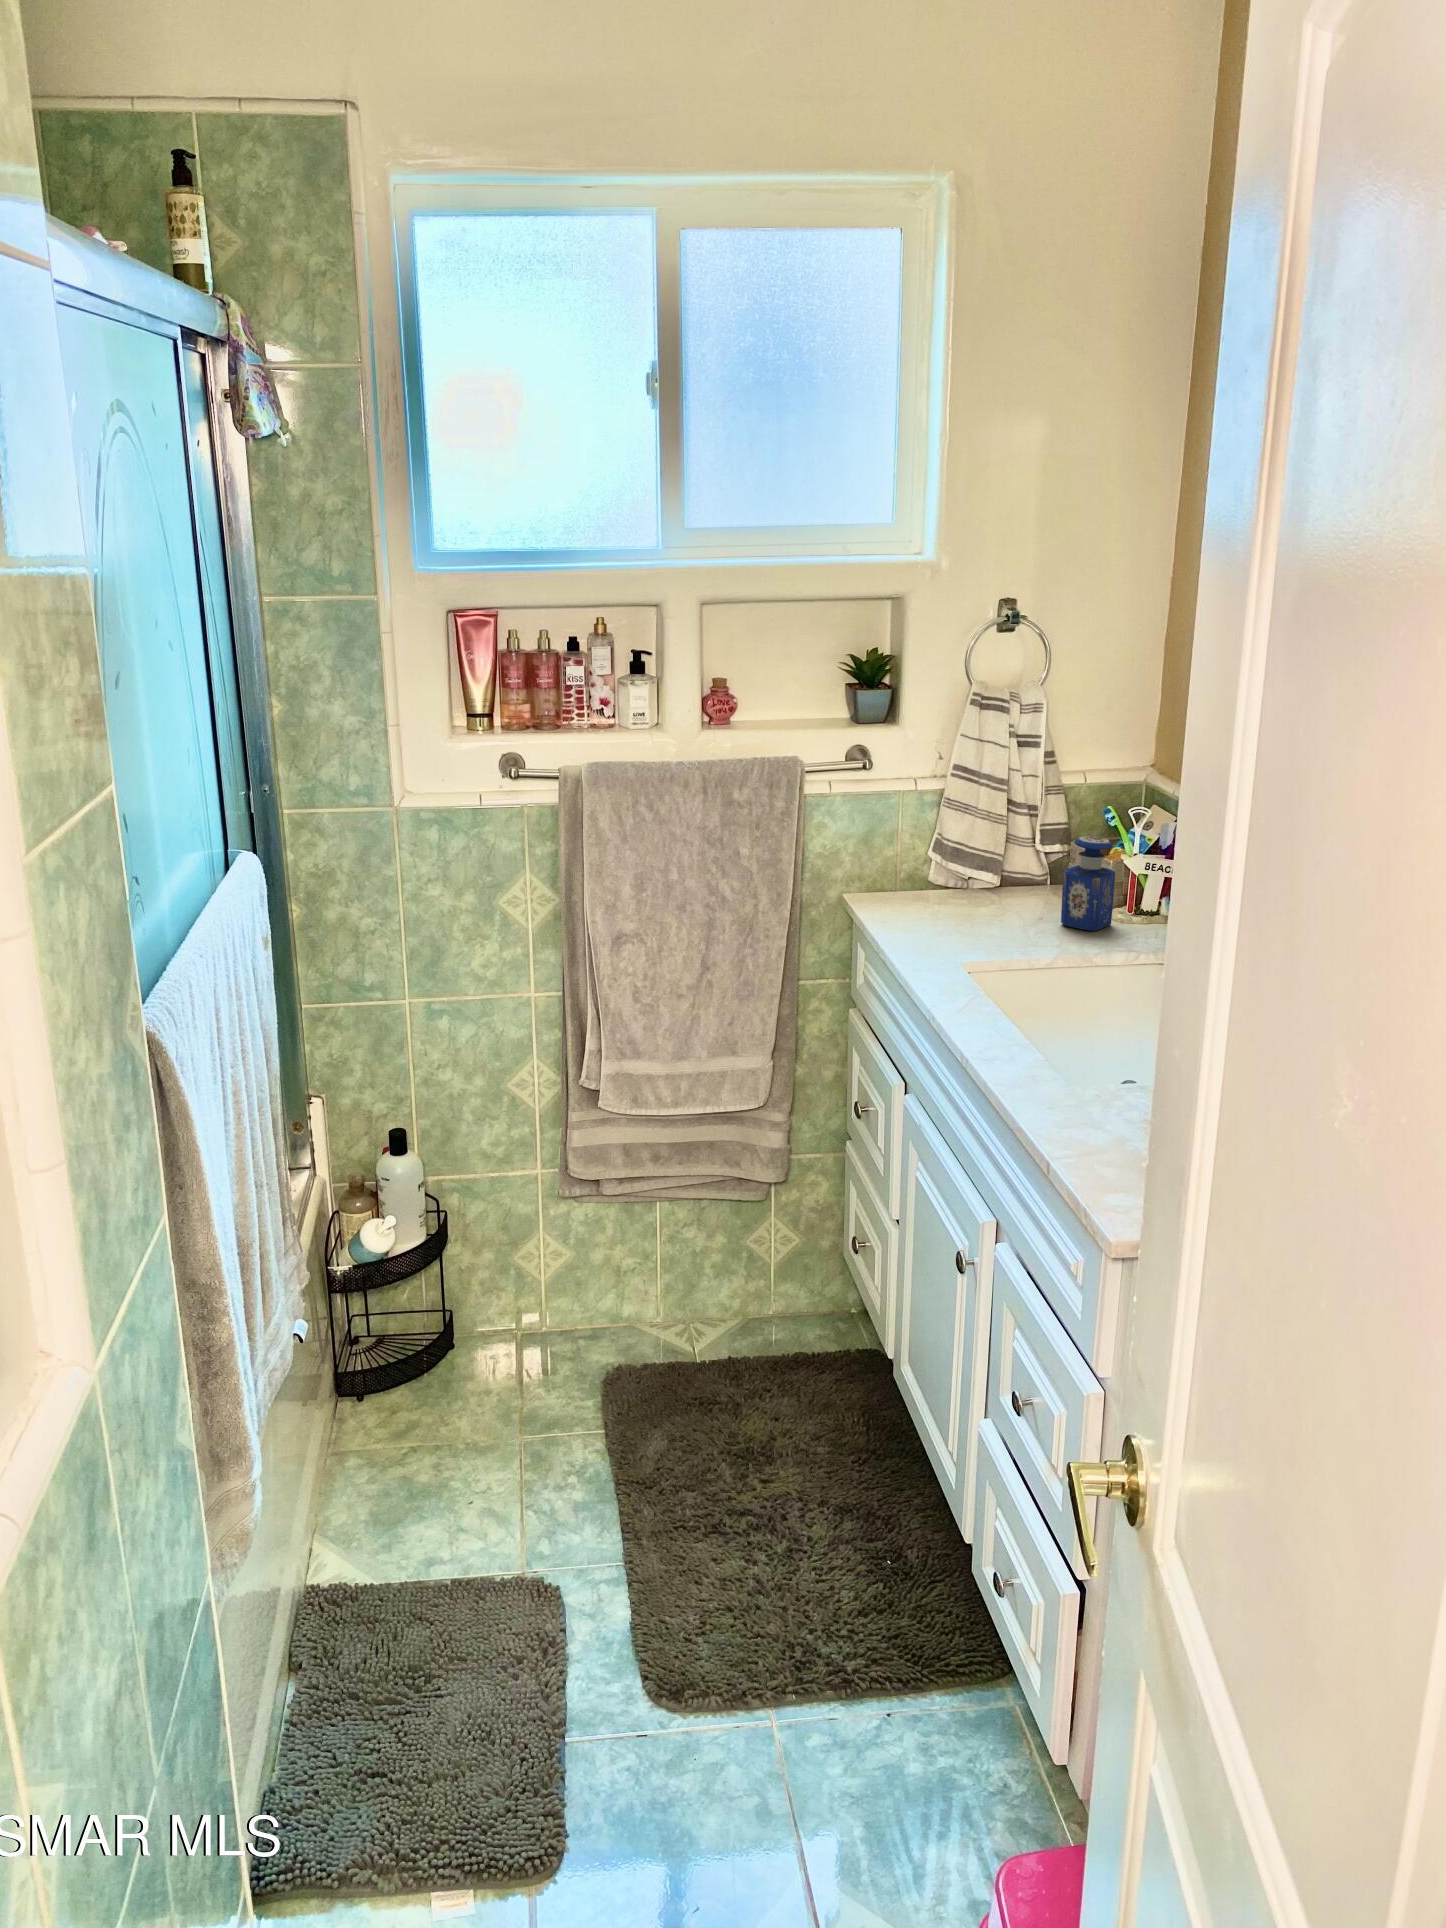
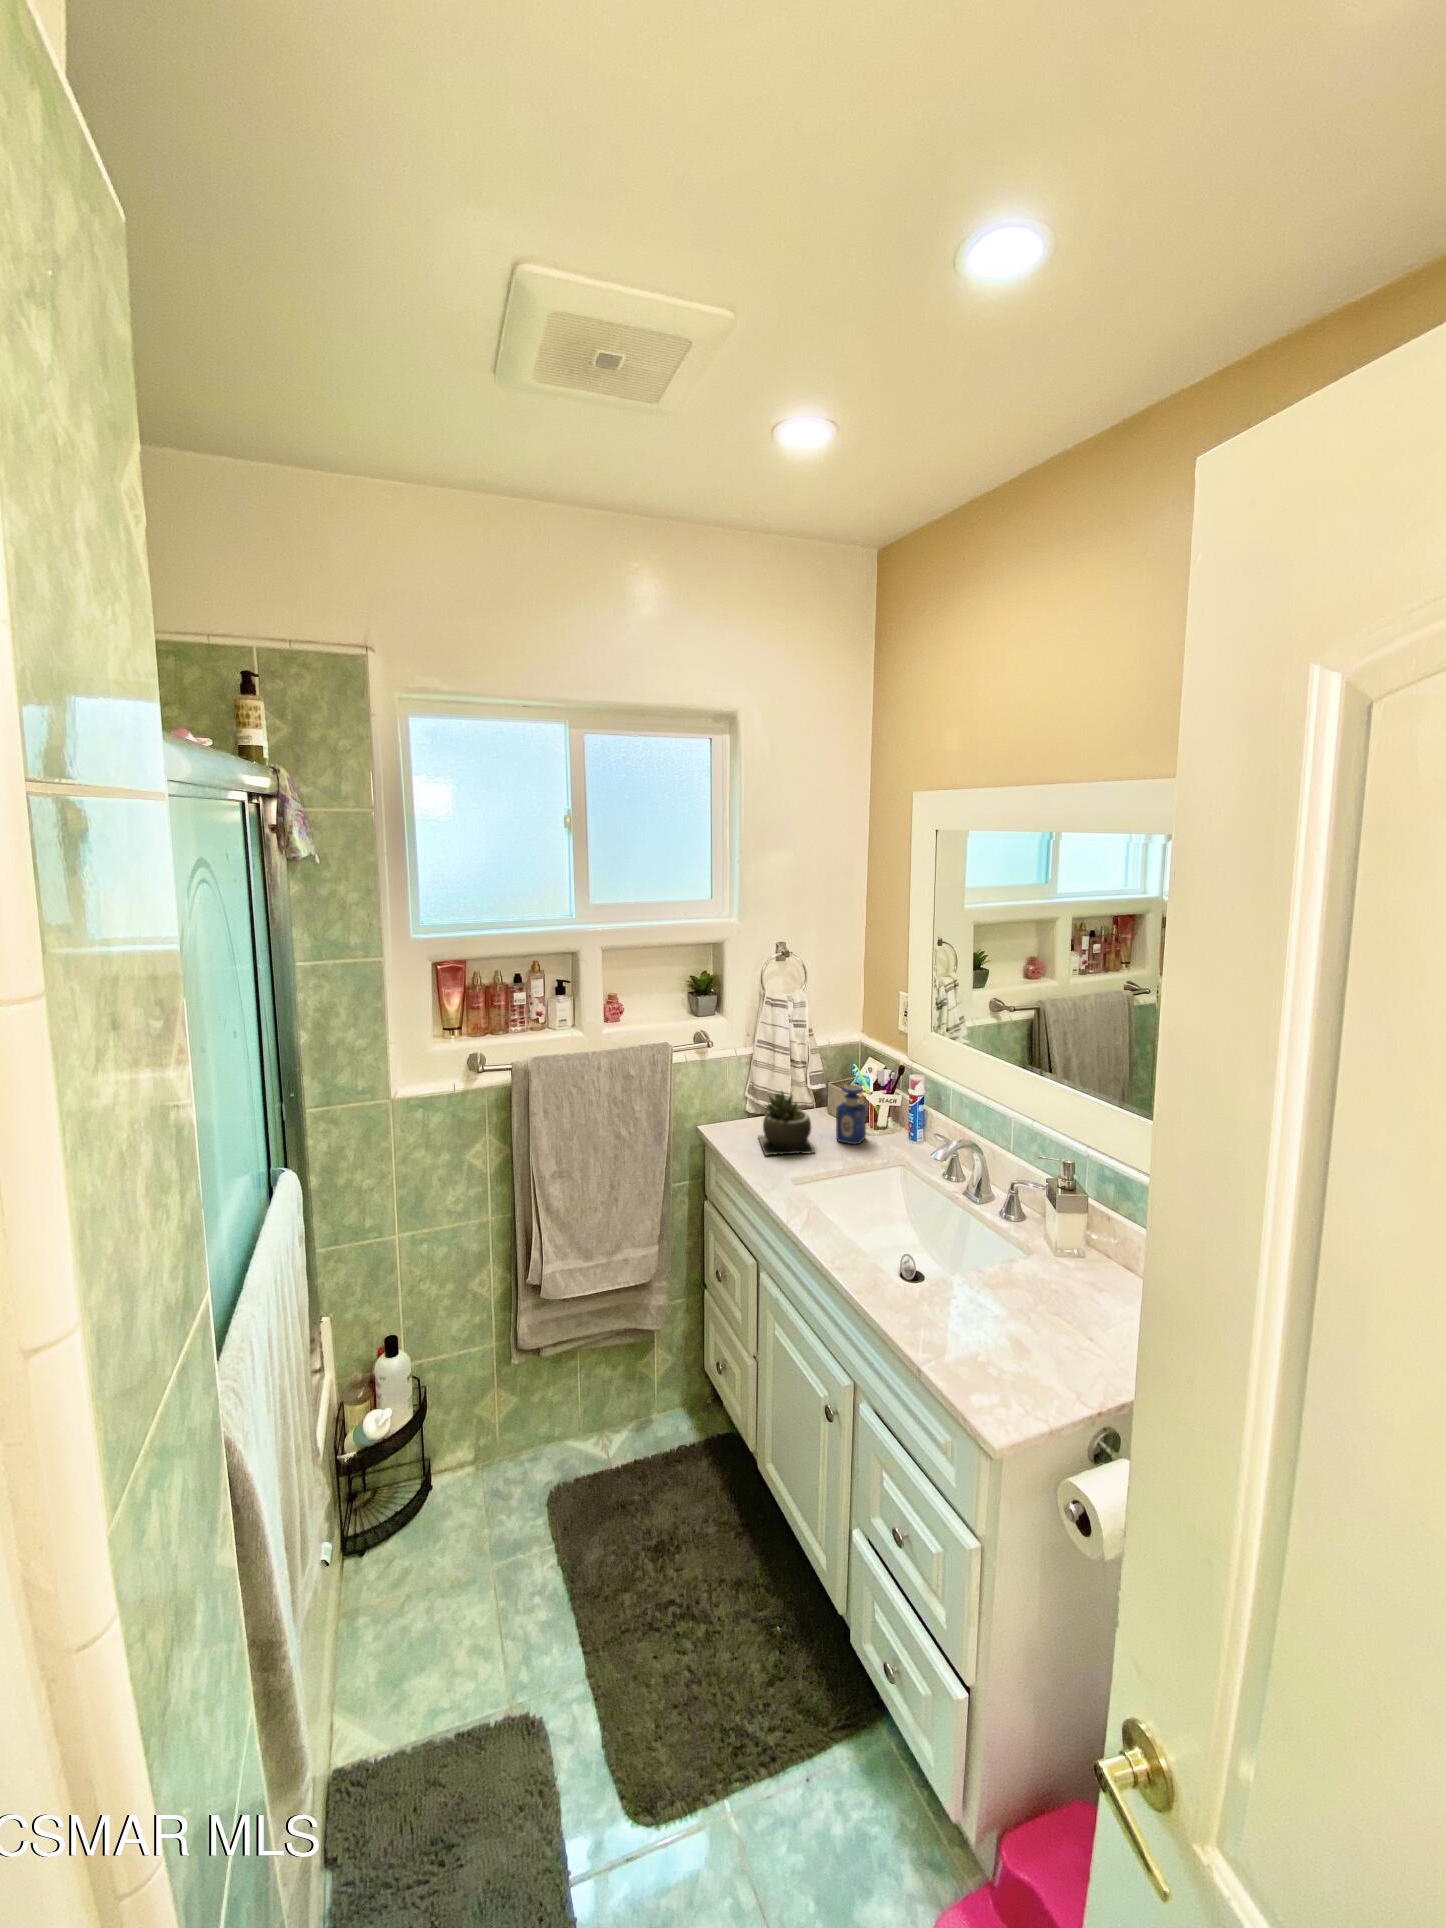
succulent plant: none [936,836,1019,936] -> present [759,1093,814,1155]

